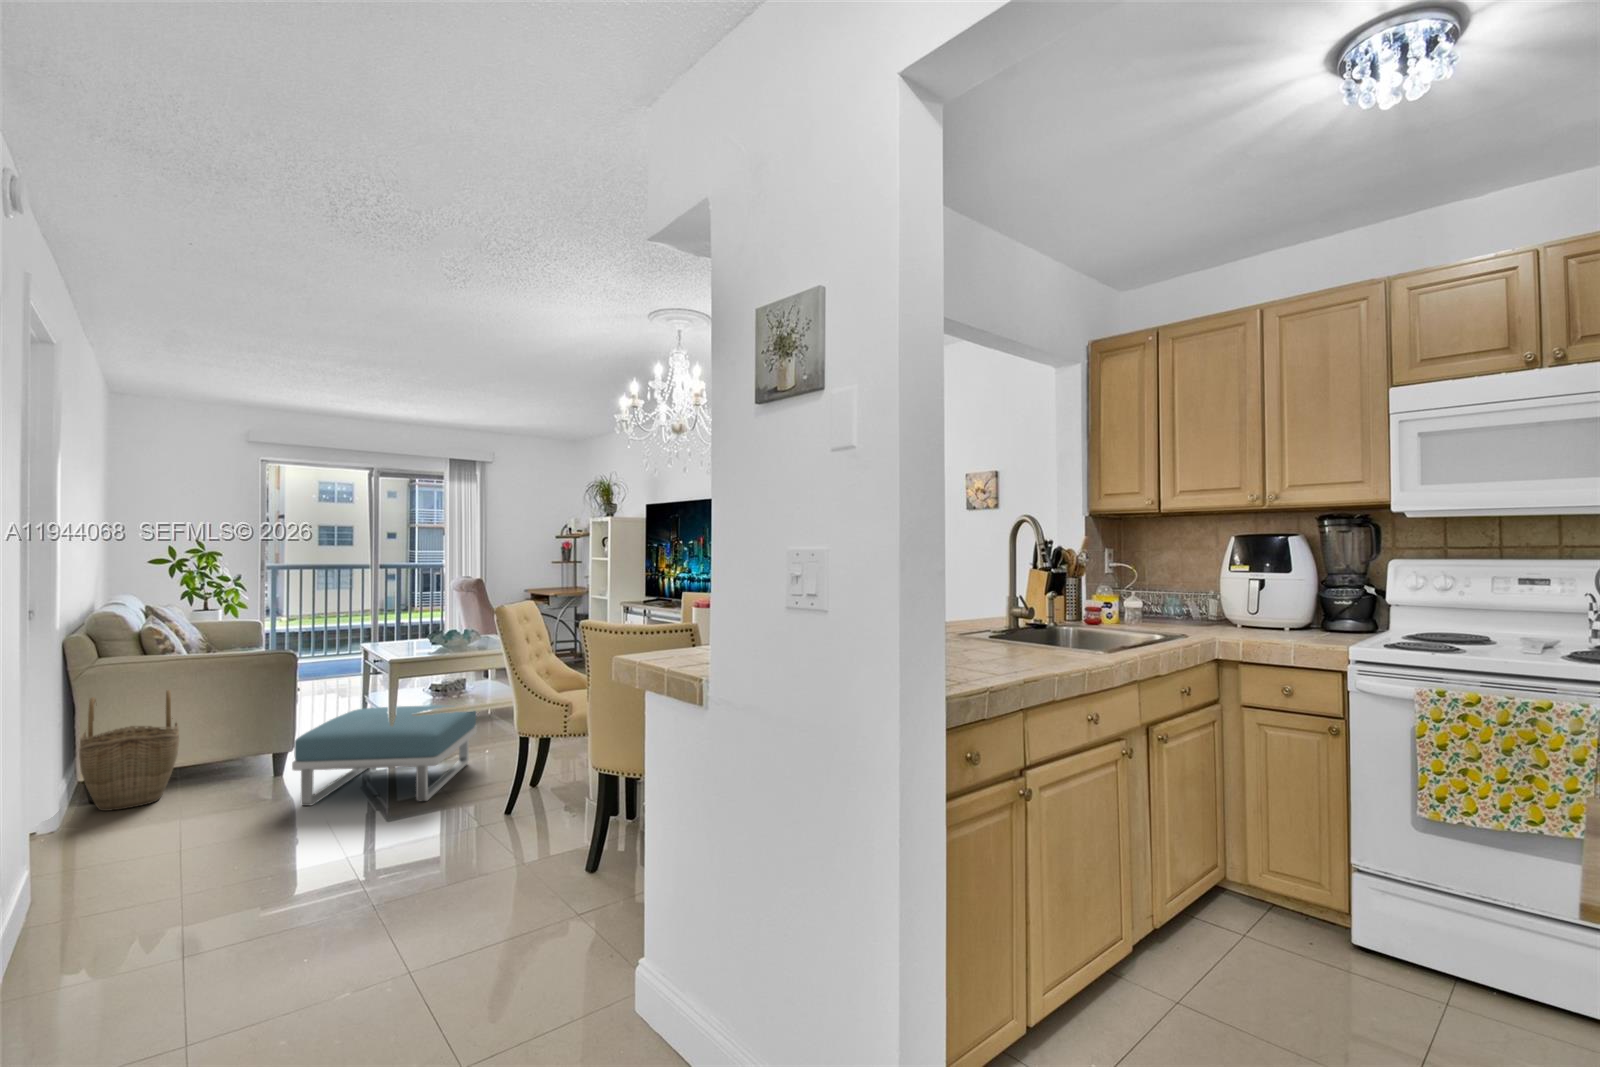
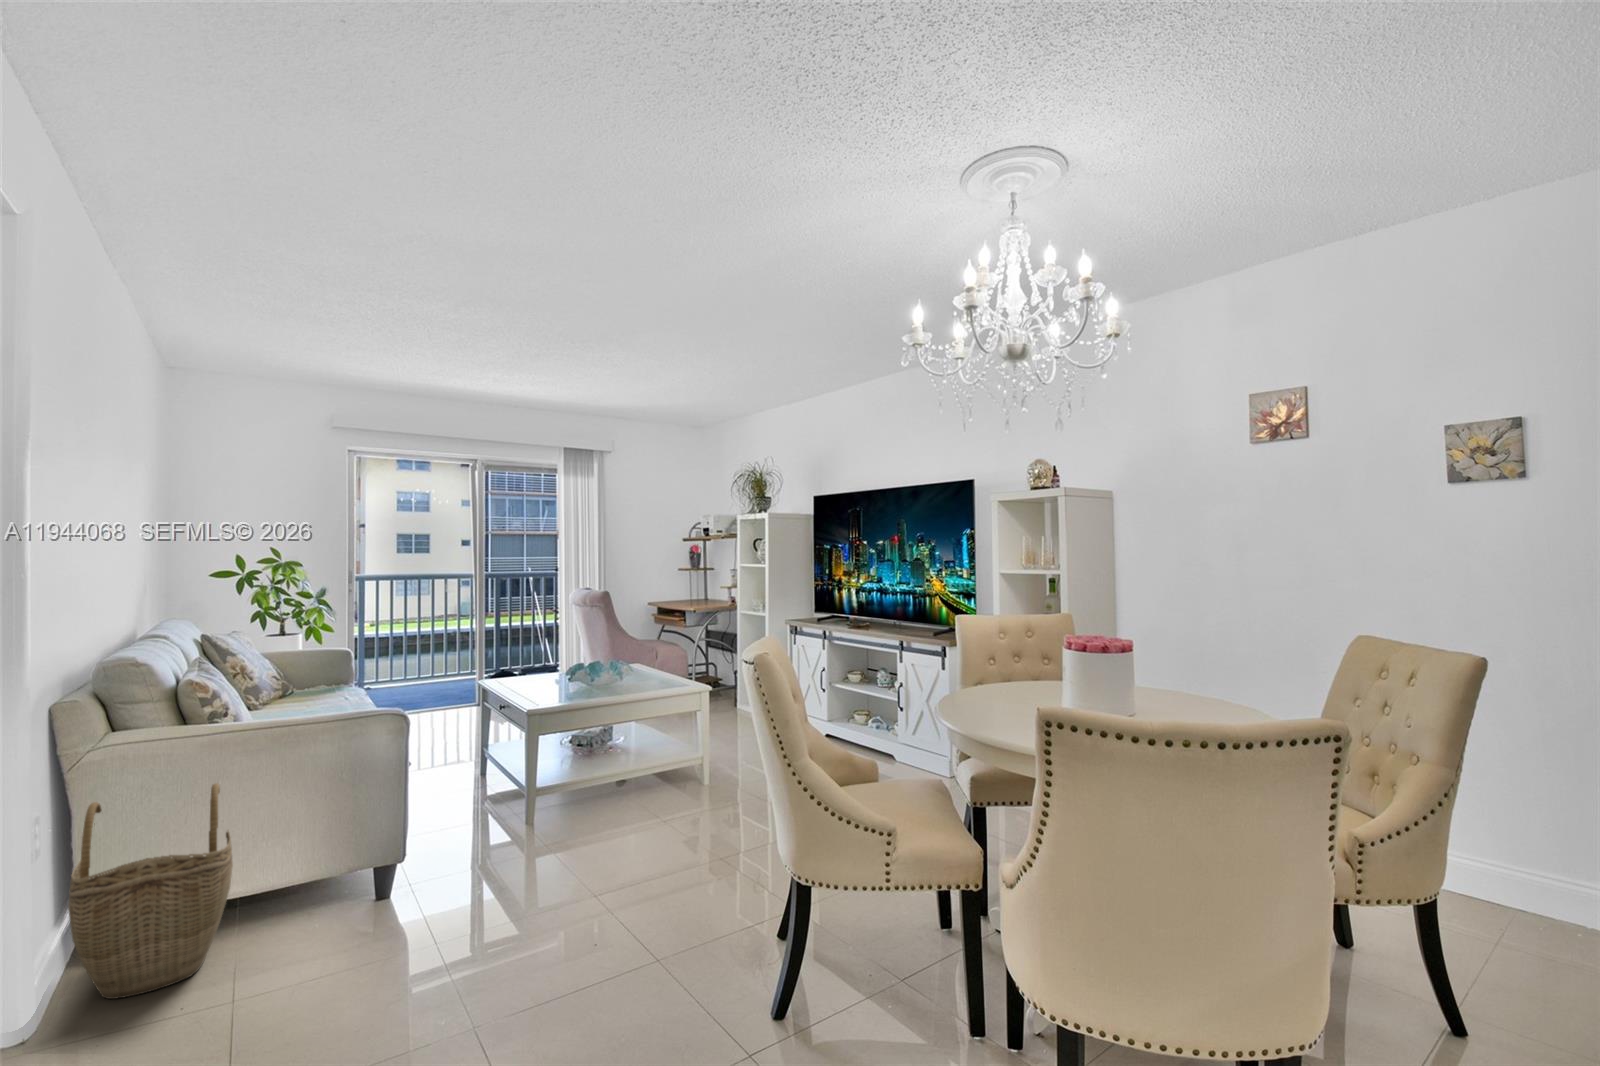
footstool: present [292,705,477,806] -> none [411,795,673,992]

